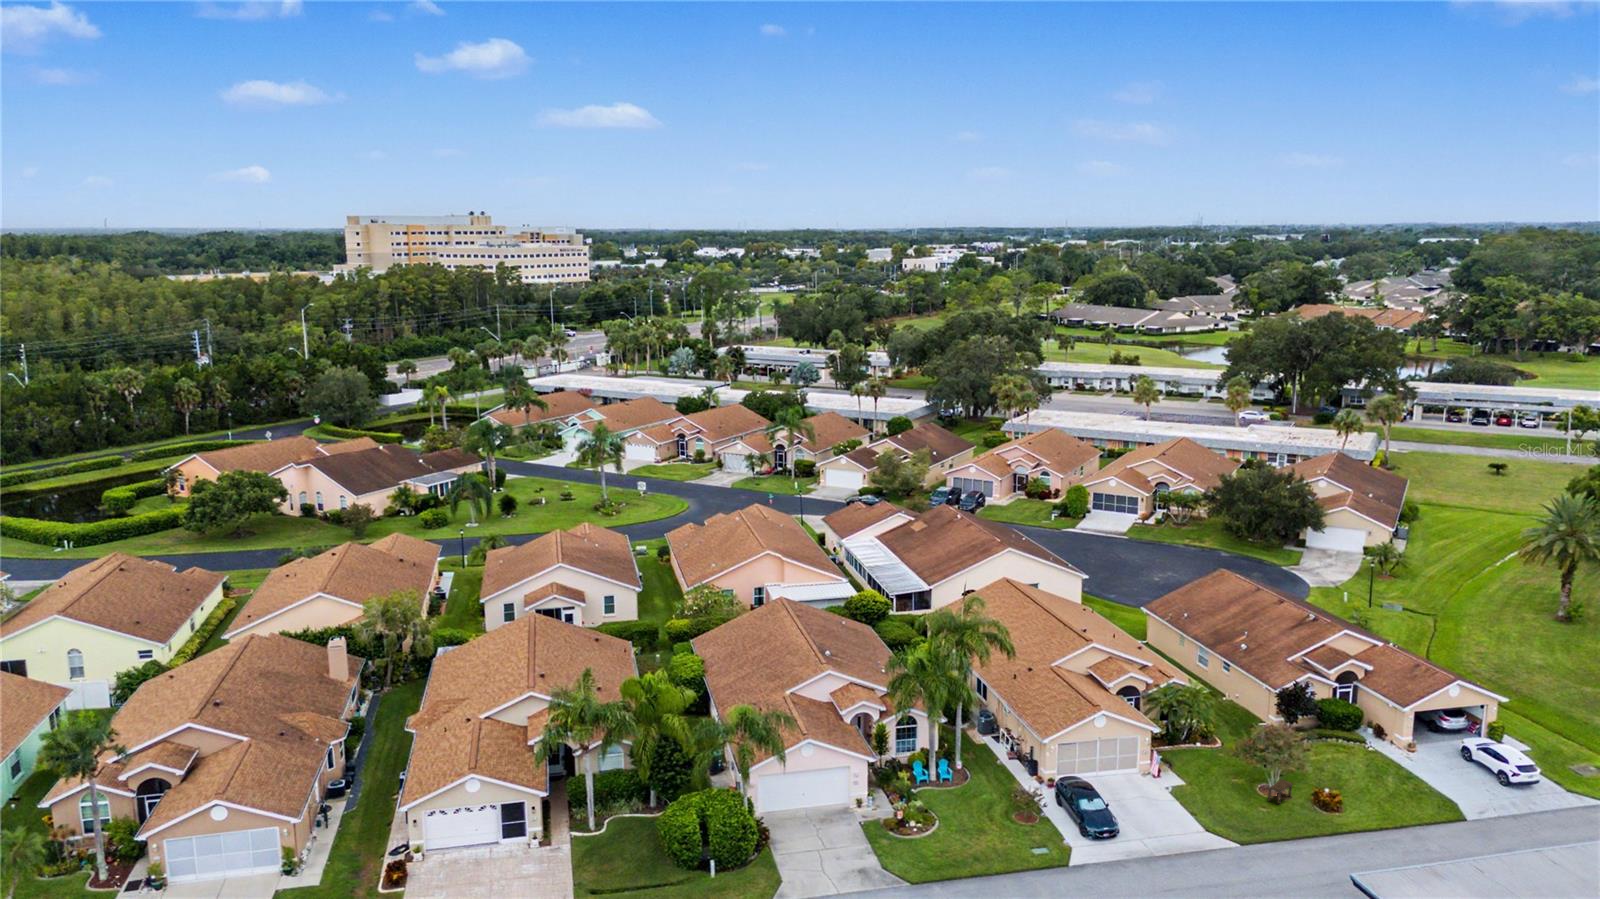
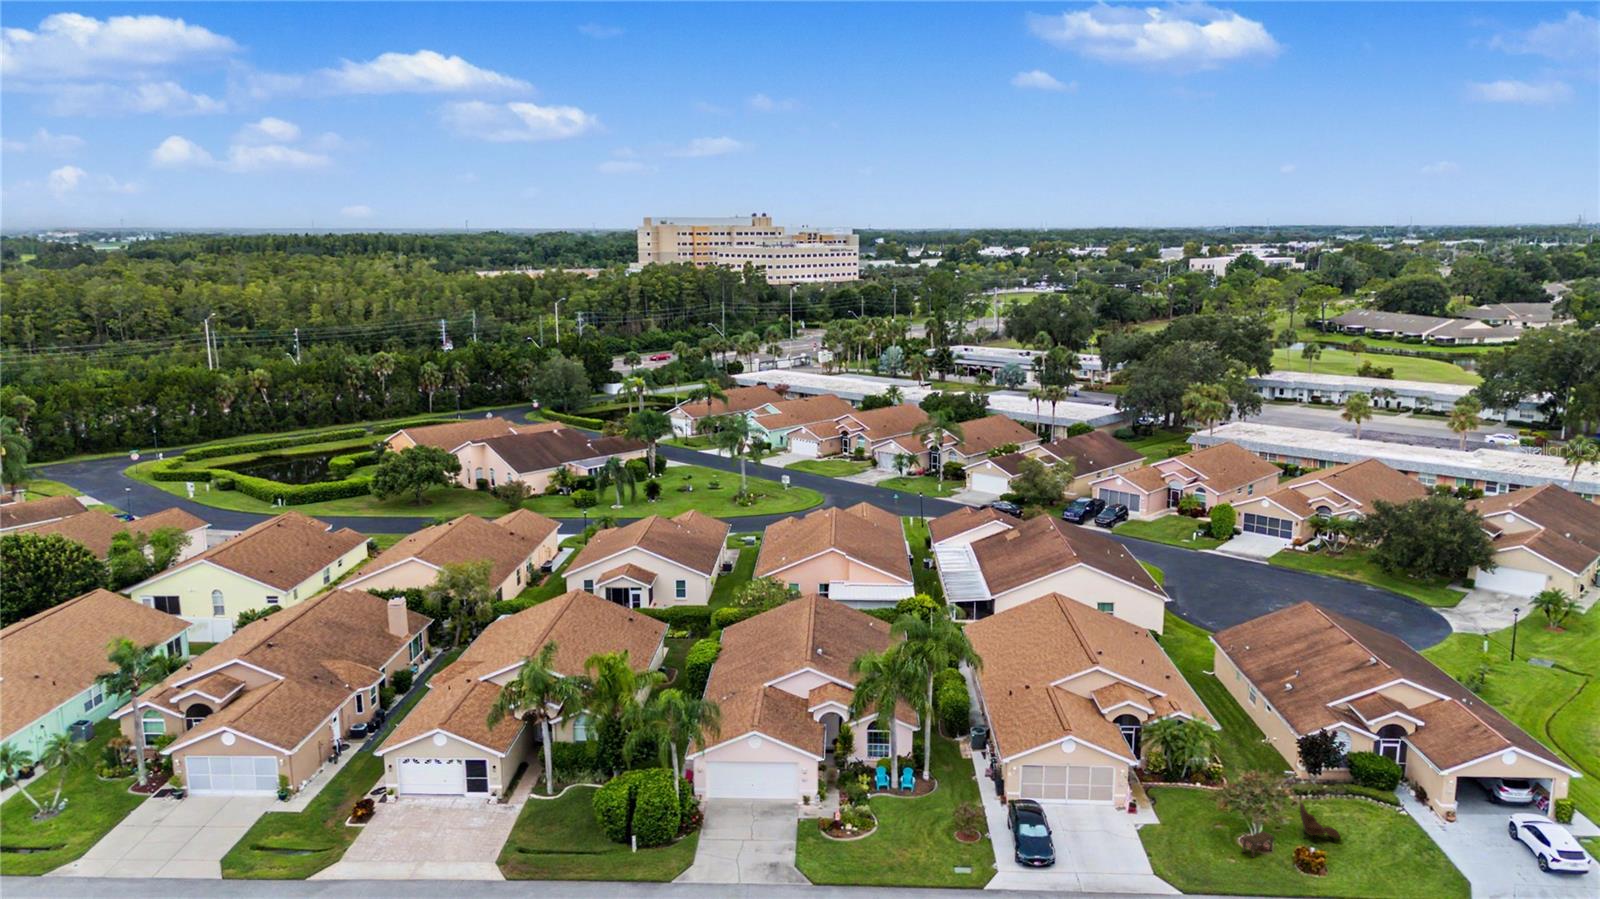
lounge chair: none [1304,750,1340,785] -> present [1300,803,1340,840]

